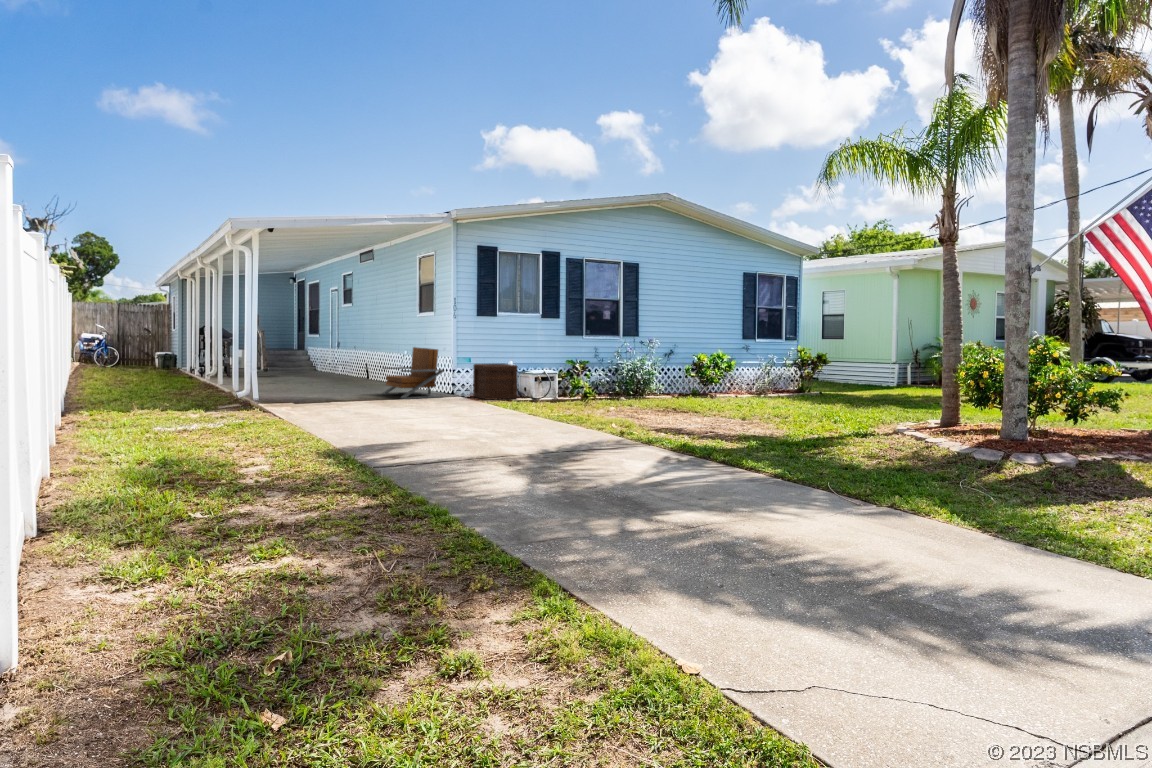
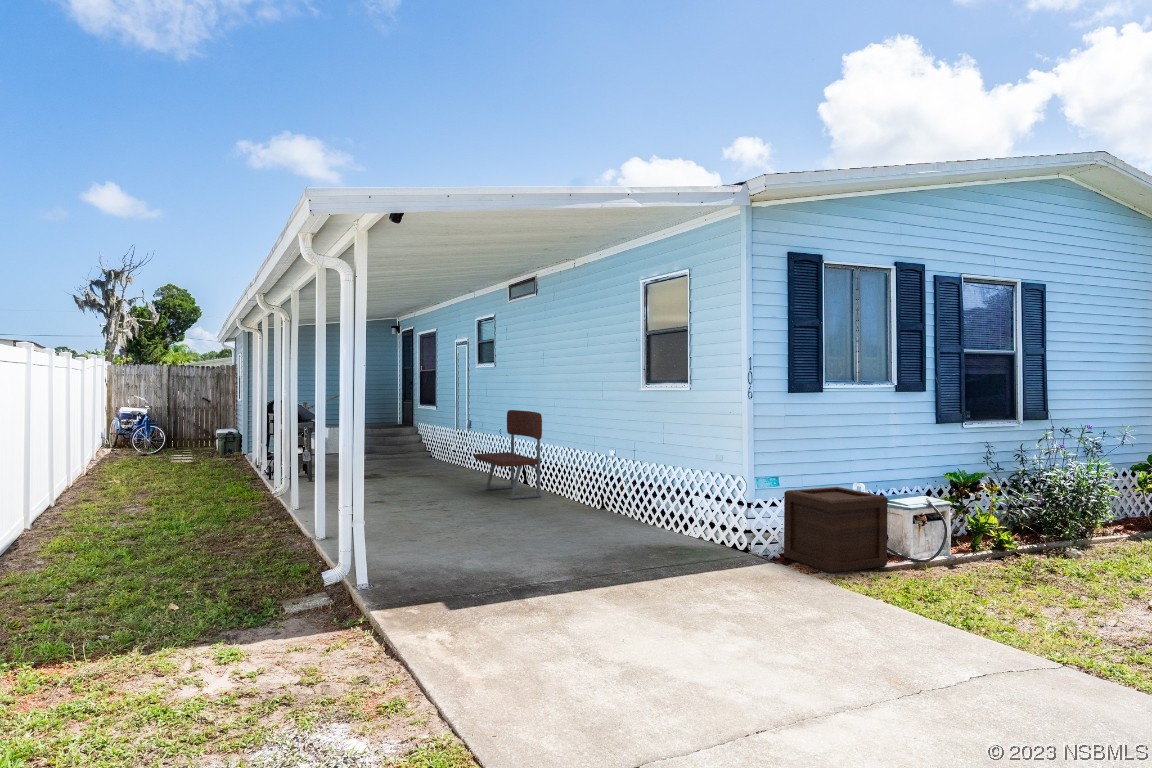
bench: none [335,331,374,382] -> present [475,410,542,499]
lounge chair: present [382,347,444,399] -> none [596,455,730,574]

